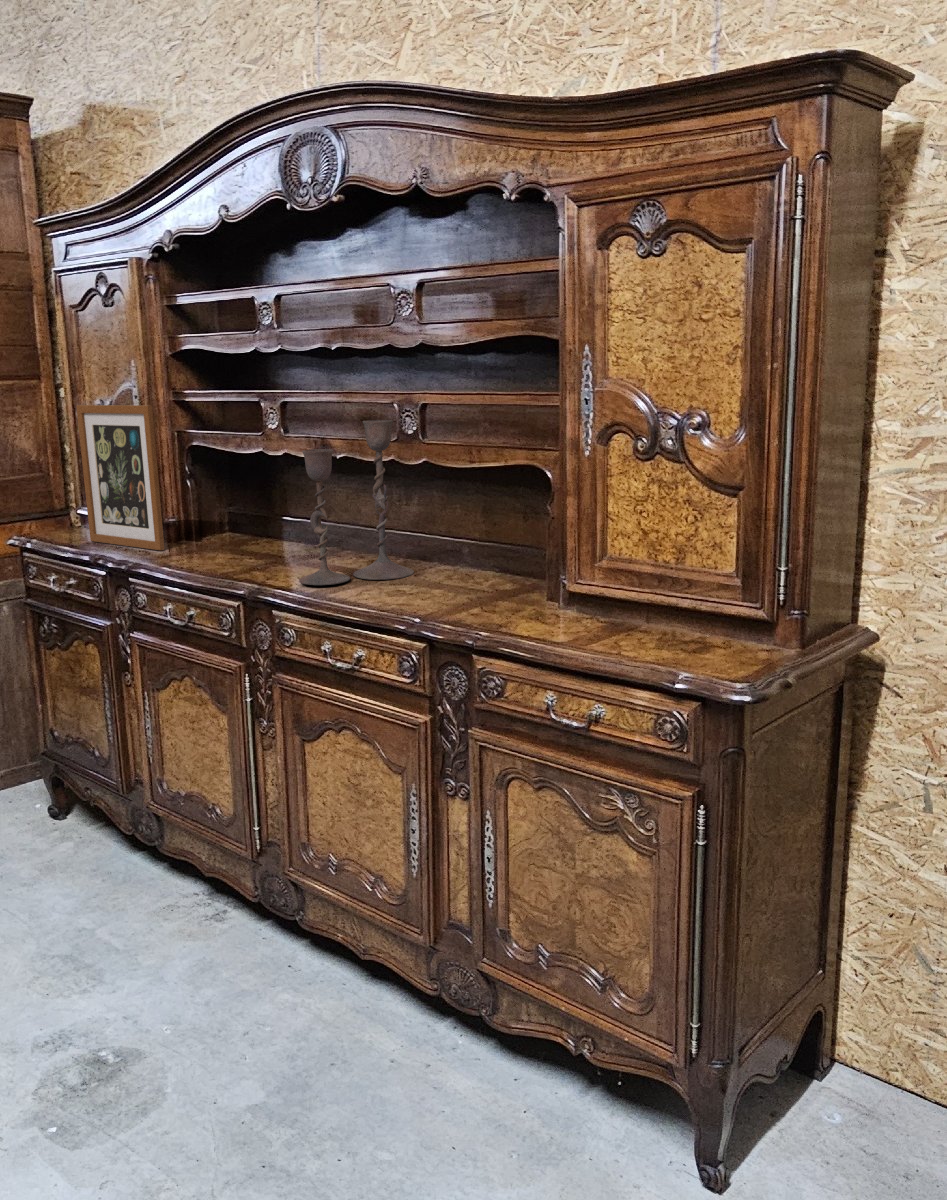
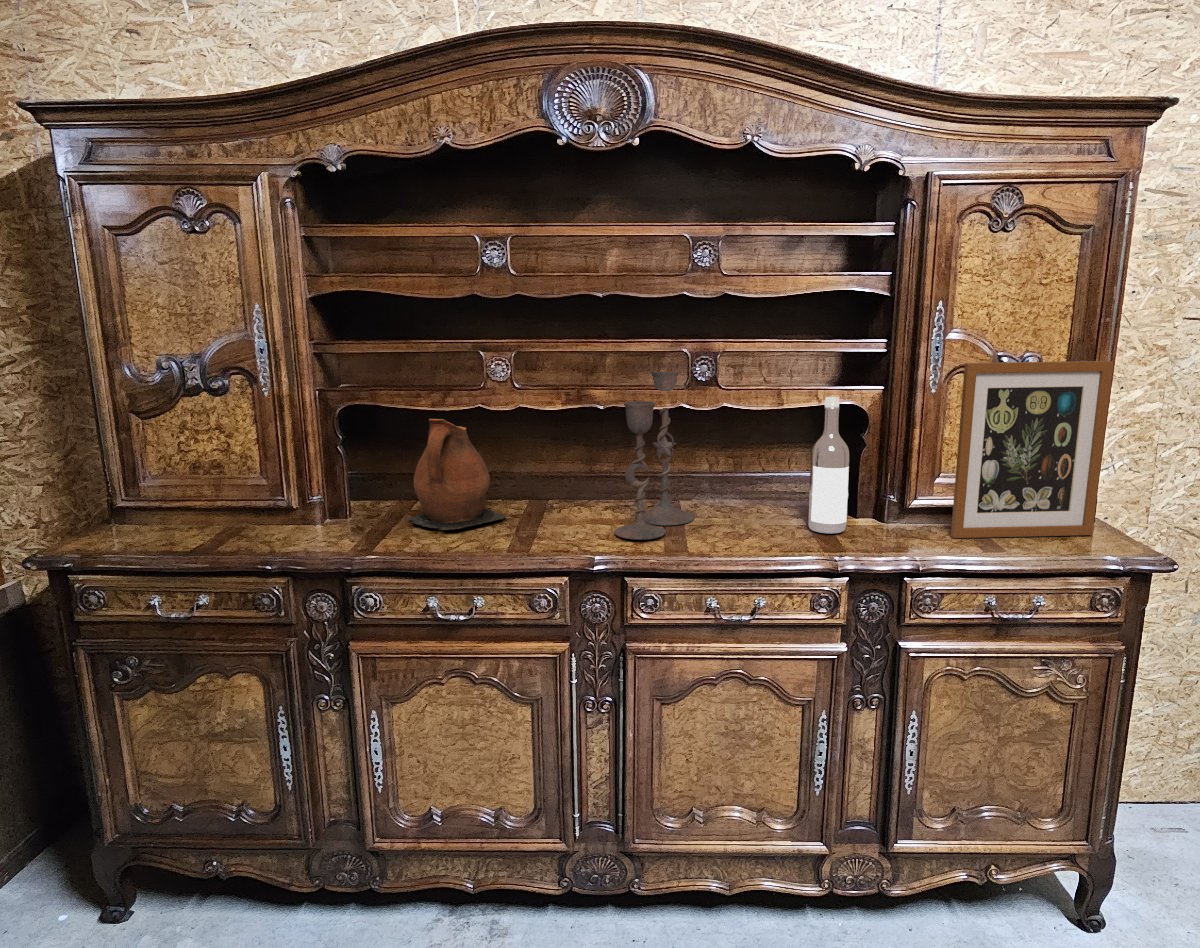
picture frame: present [76,405,165,550] -> present [951,361,1113,538]
wine bottle: none [460,454,501,607] -> present [808,397,849,534]
ceramic pitcher: none [188,457,276,557] -> present [408,419,506,530]

